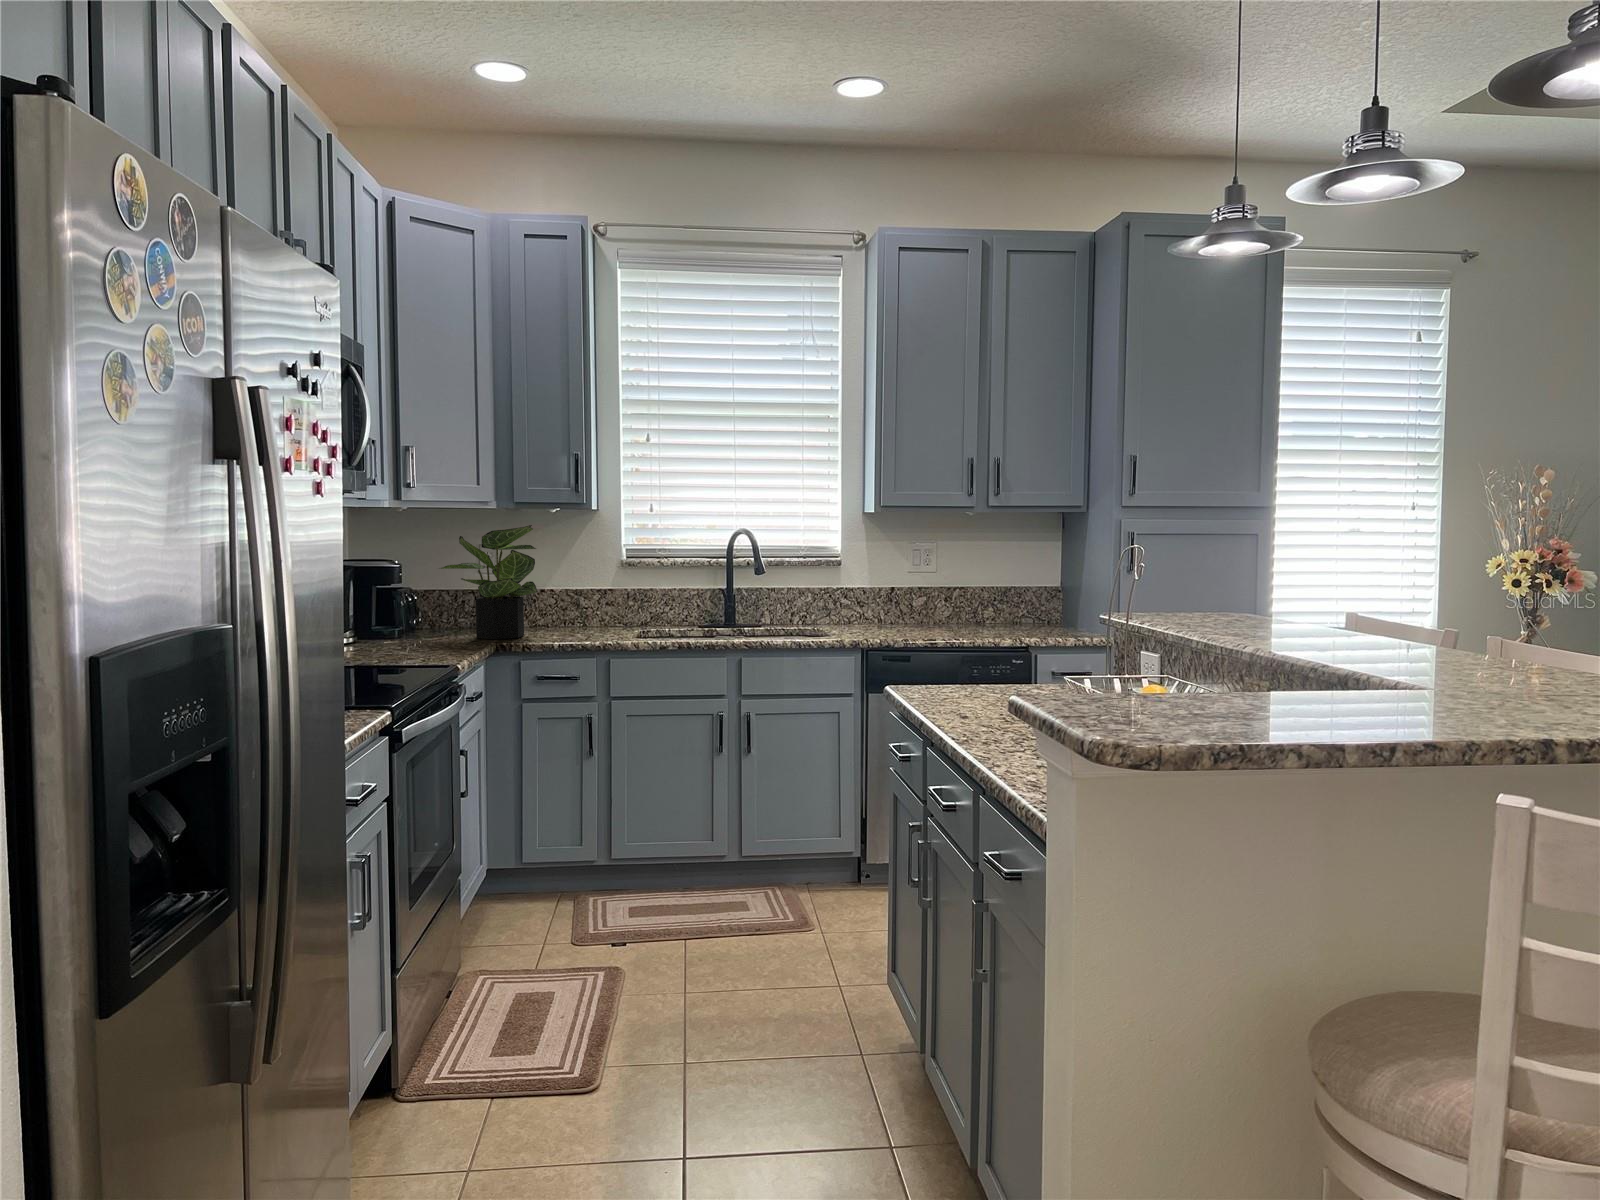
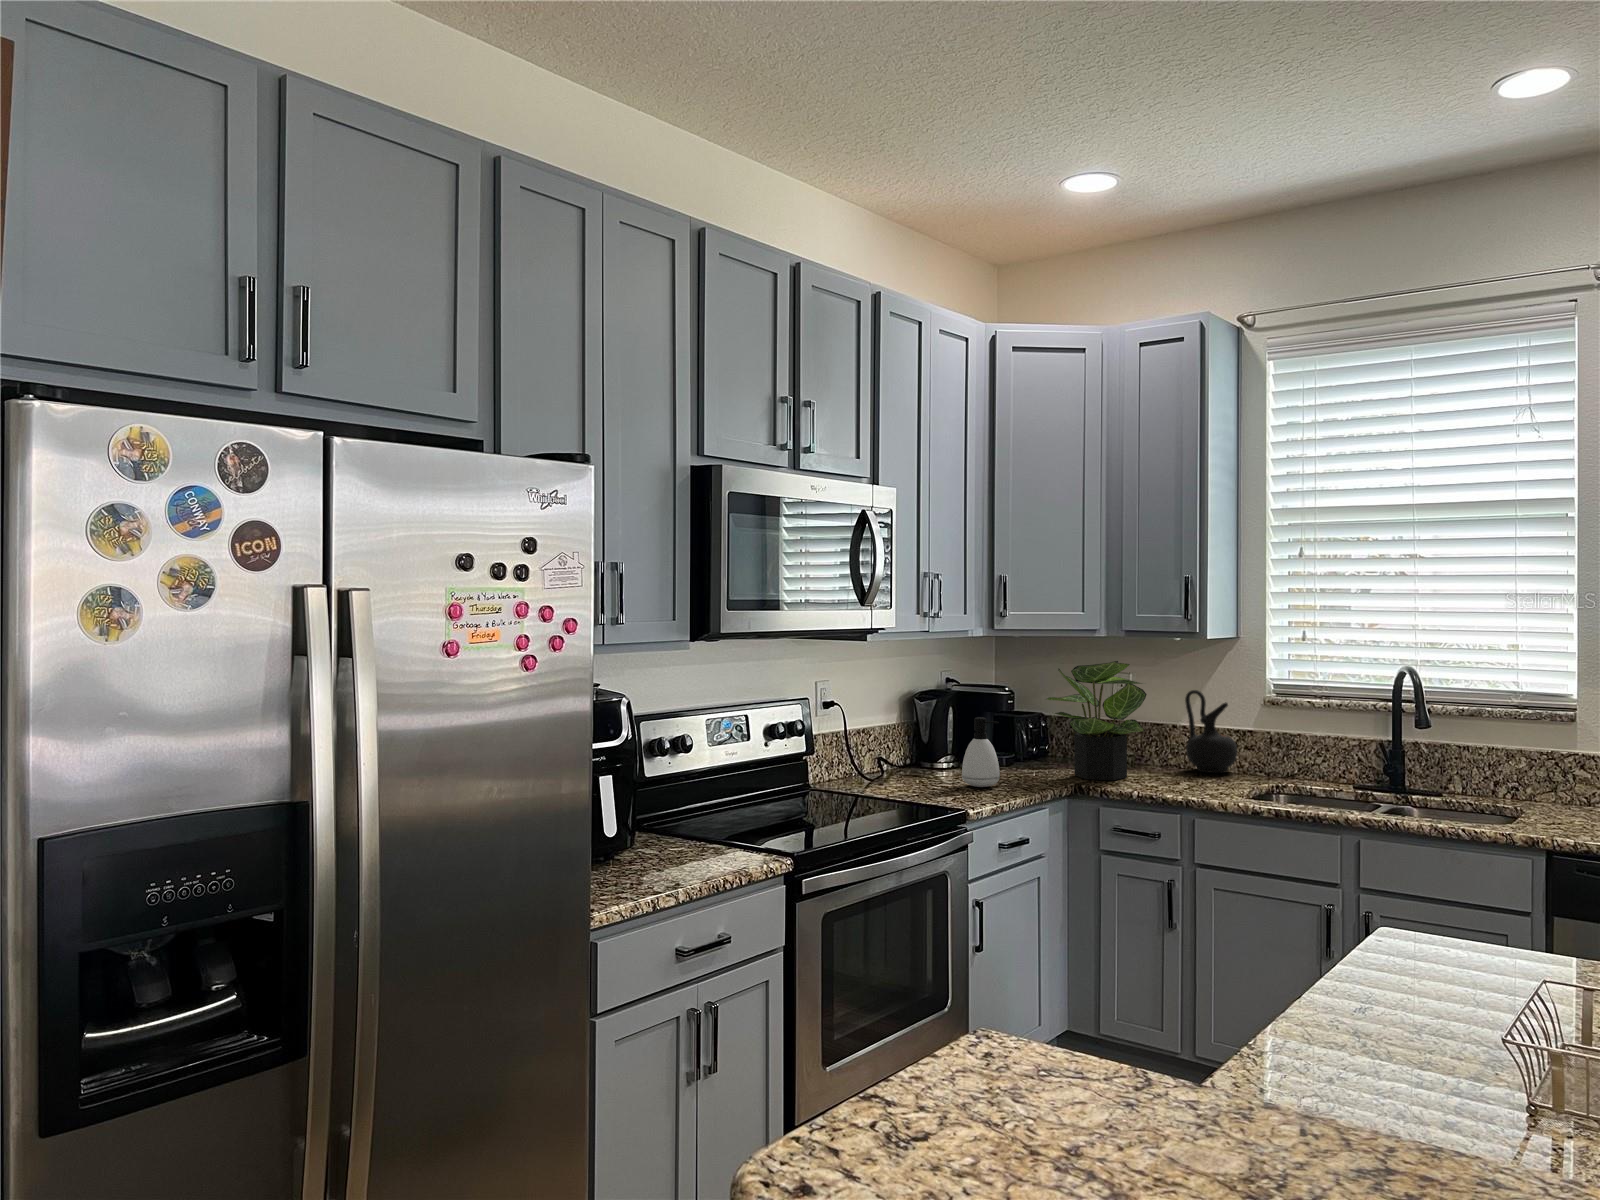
ceramic jug: none [554,557,599,628] -> present [1185,690,1237,773]
soap dispenser: none [394,582,434,652] -> present [962,717,1000,787]

